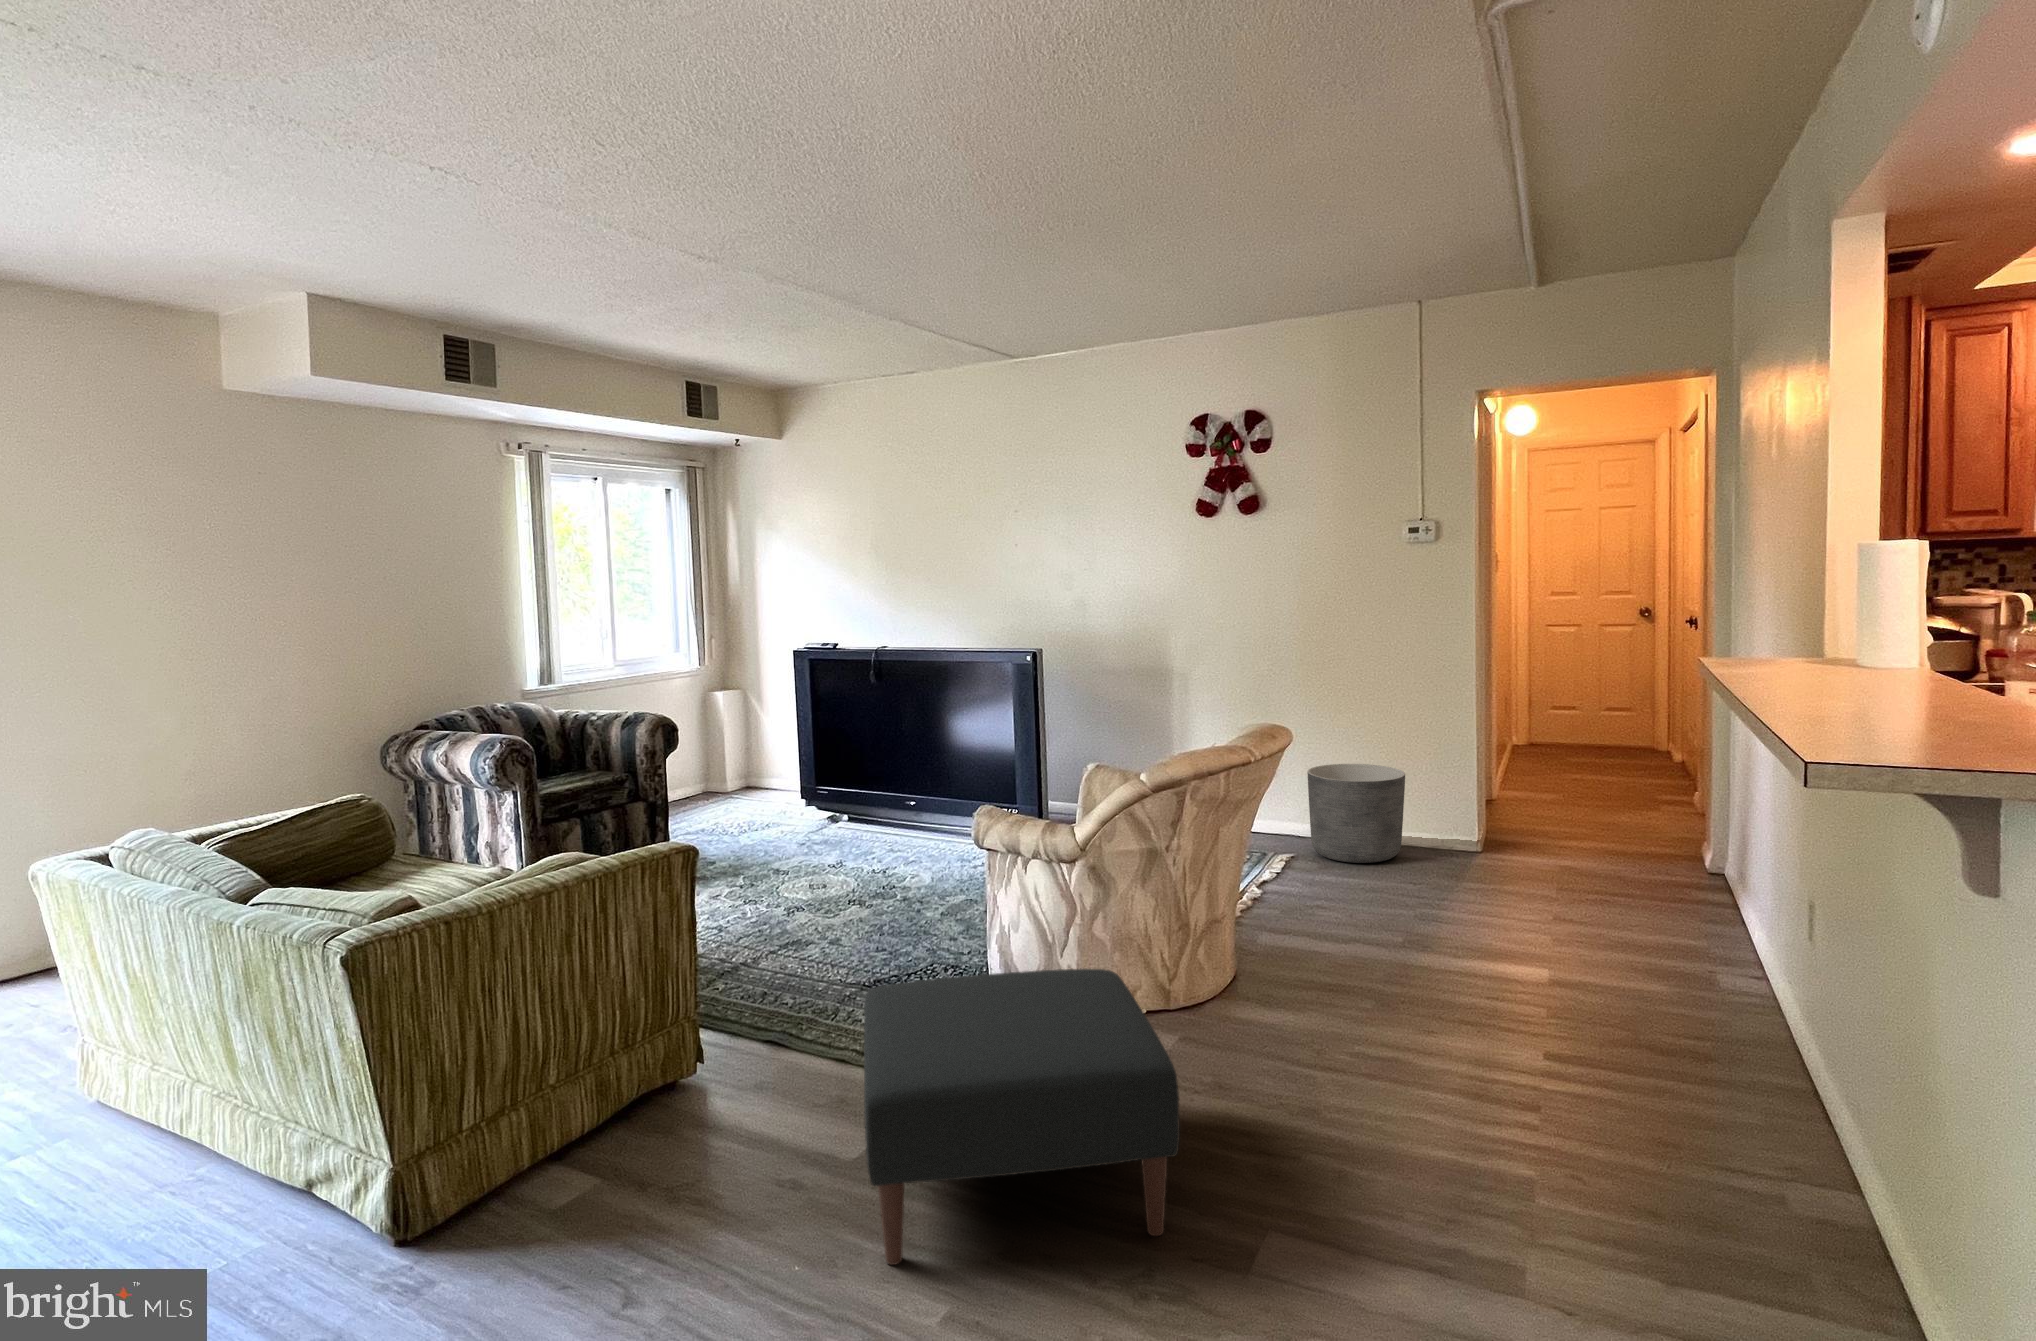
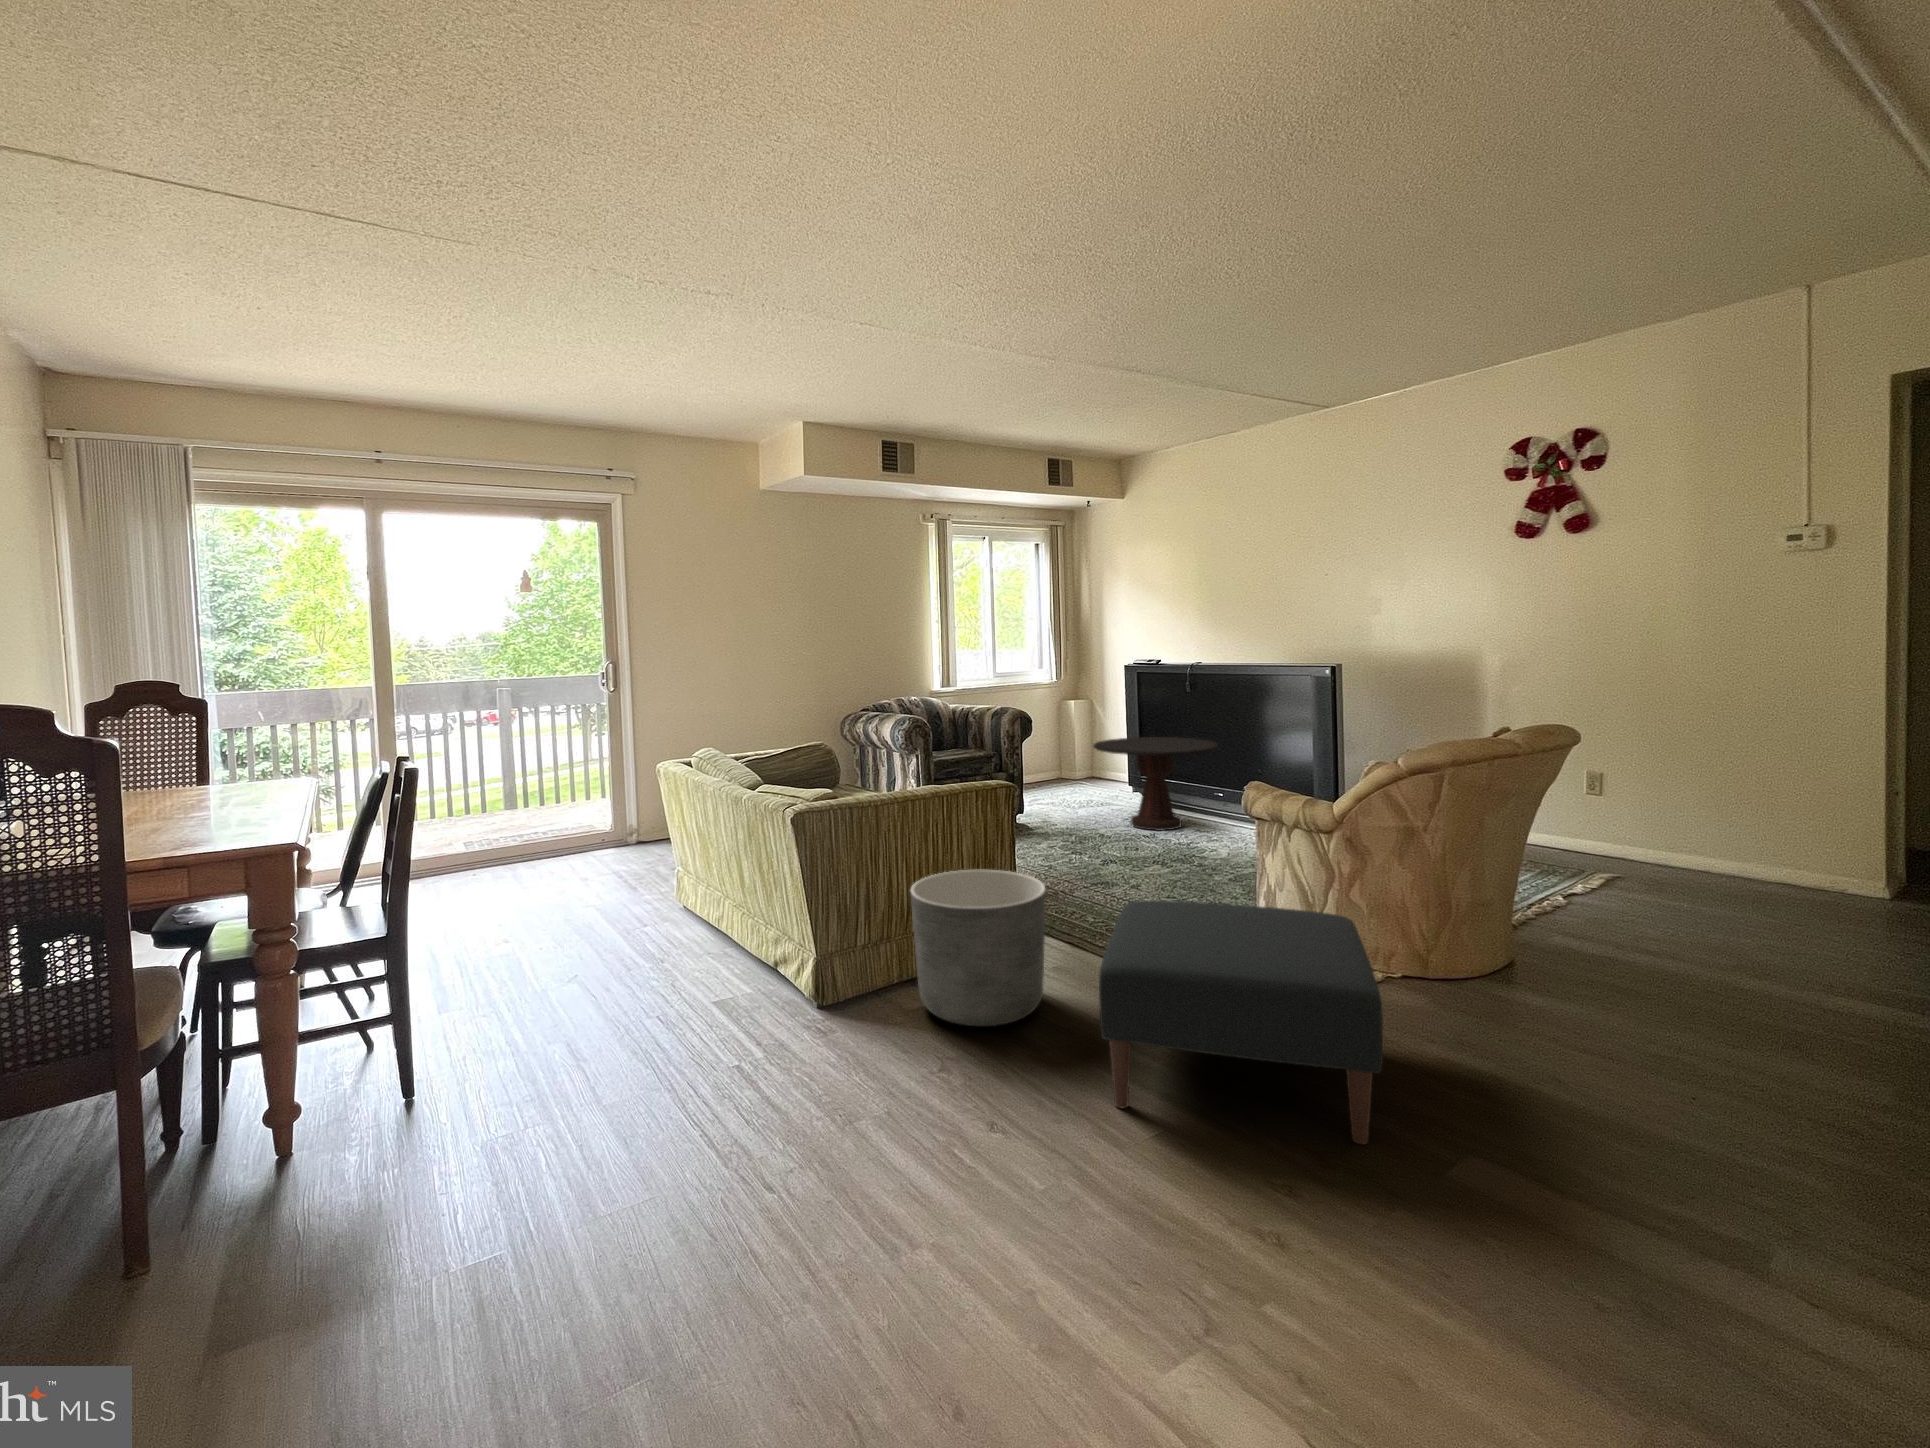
side table: none [759,741,908,859] -> present [1093,737,1218,831]
planter: present [1307,764,1405,863] -> present [911,870,1046,1026]

